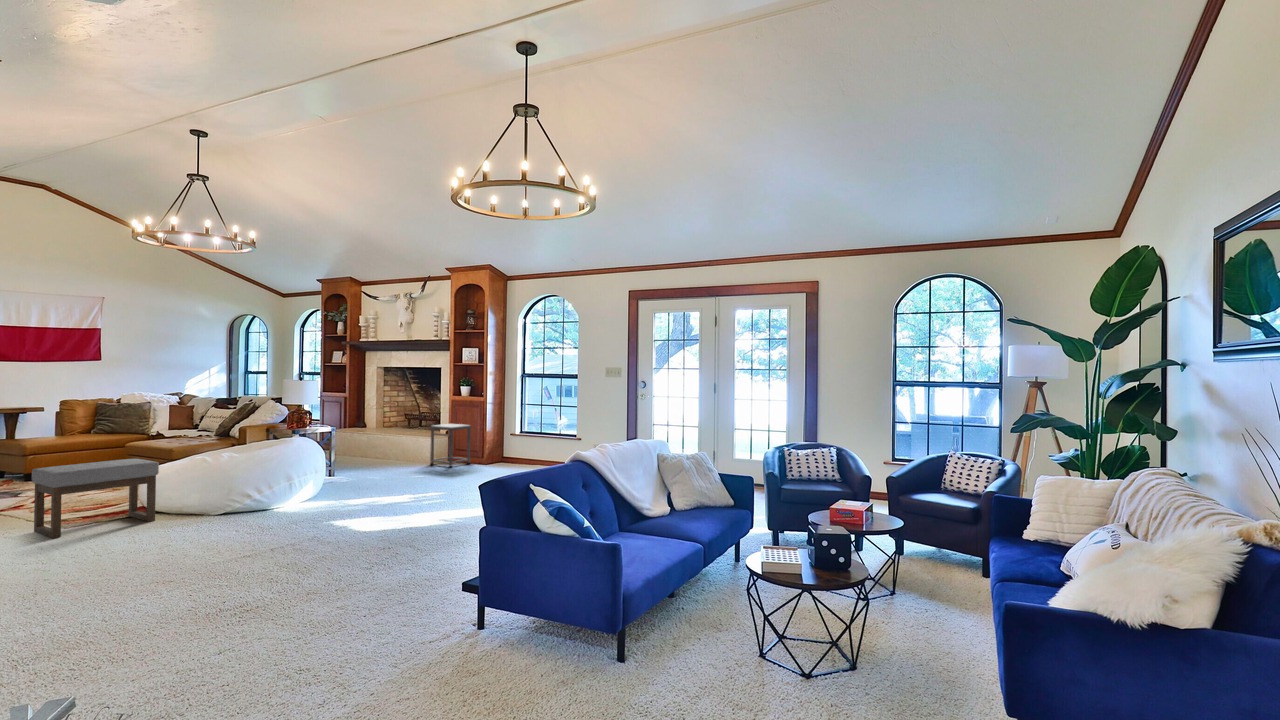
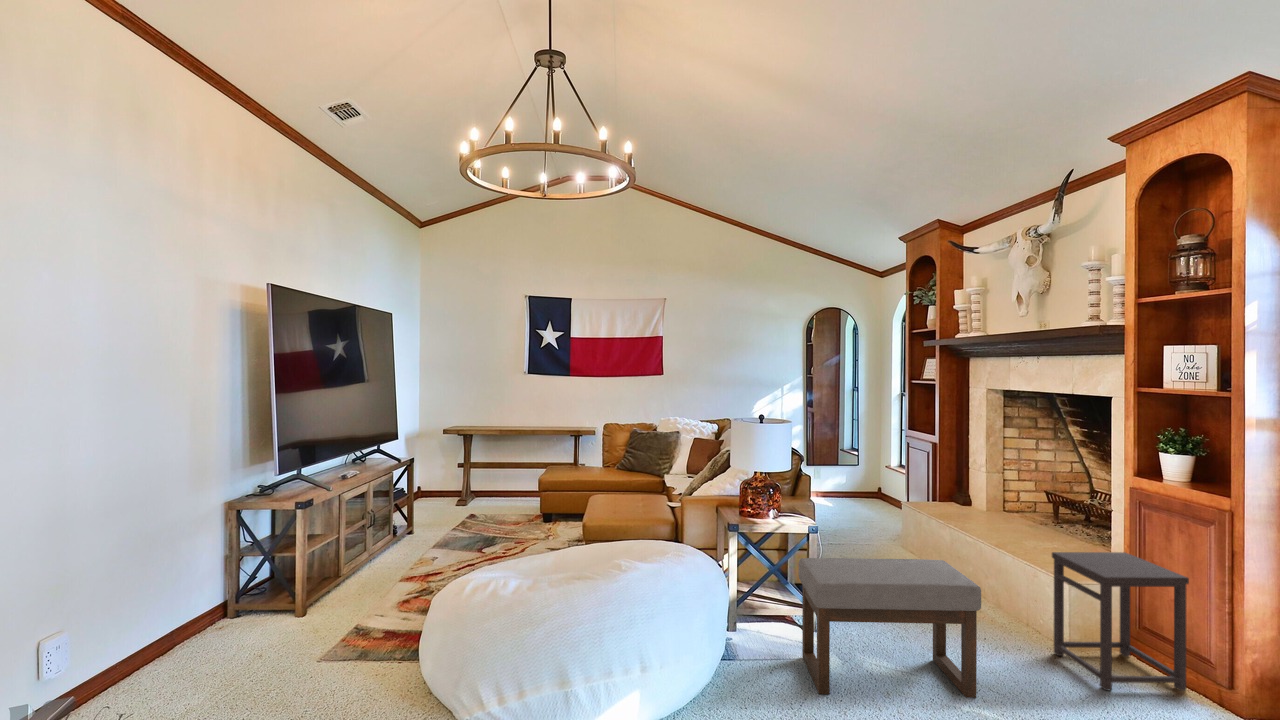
ottoman: present [32,459,159,538] -> present [799,558,981,698]

